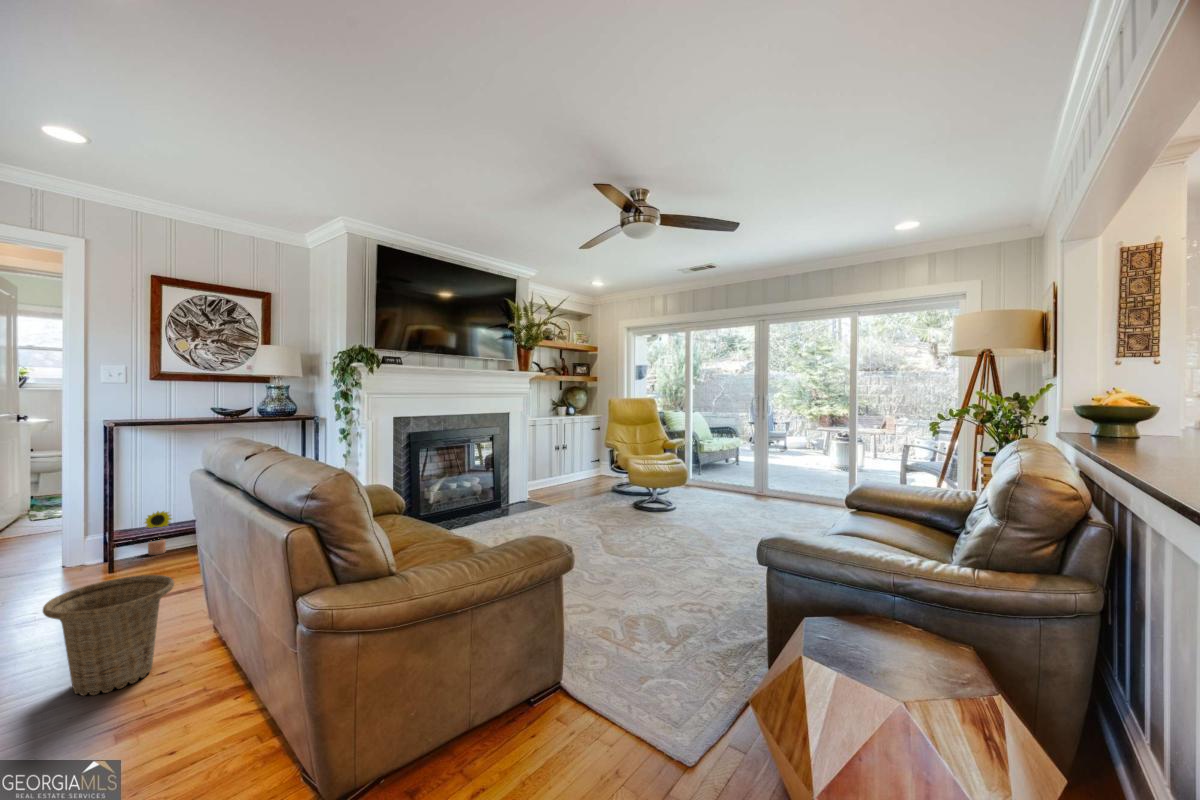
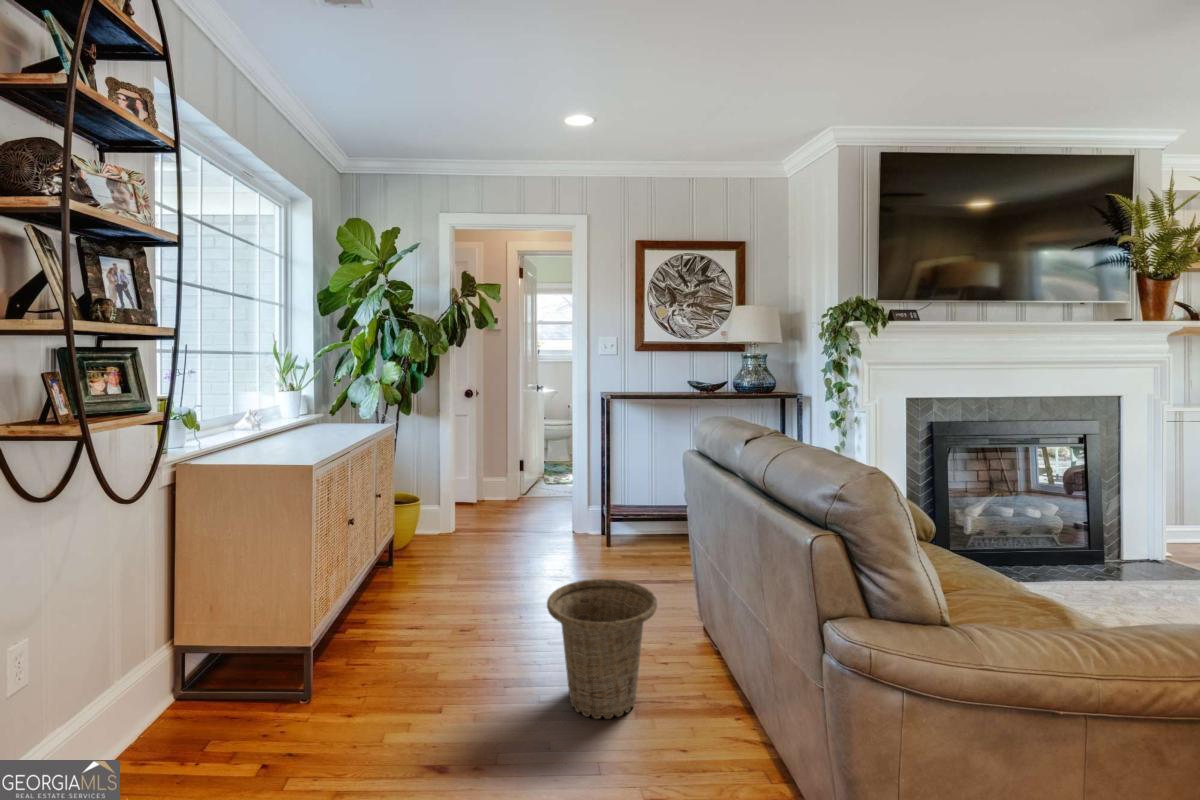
decorative plant: present [145,511,172,555] -> none [631,491,655,537]

